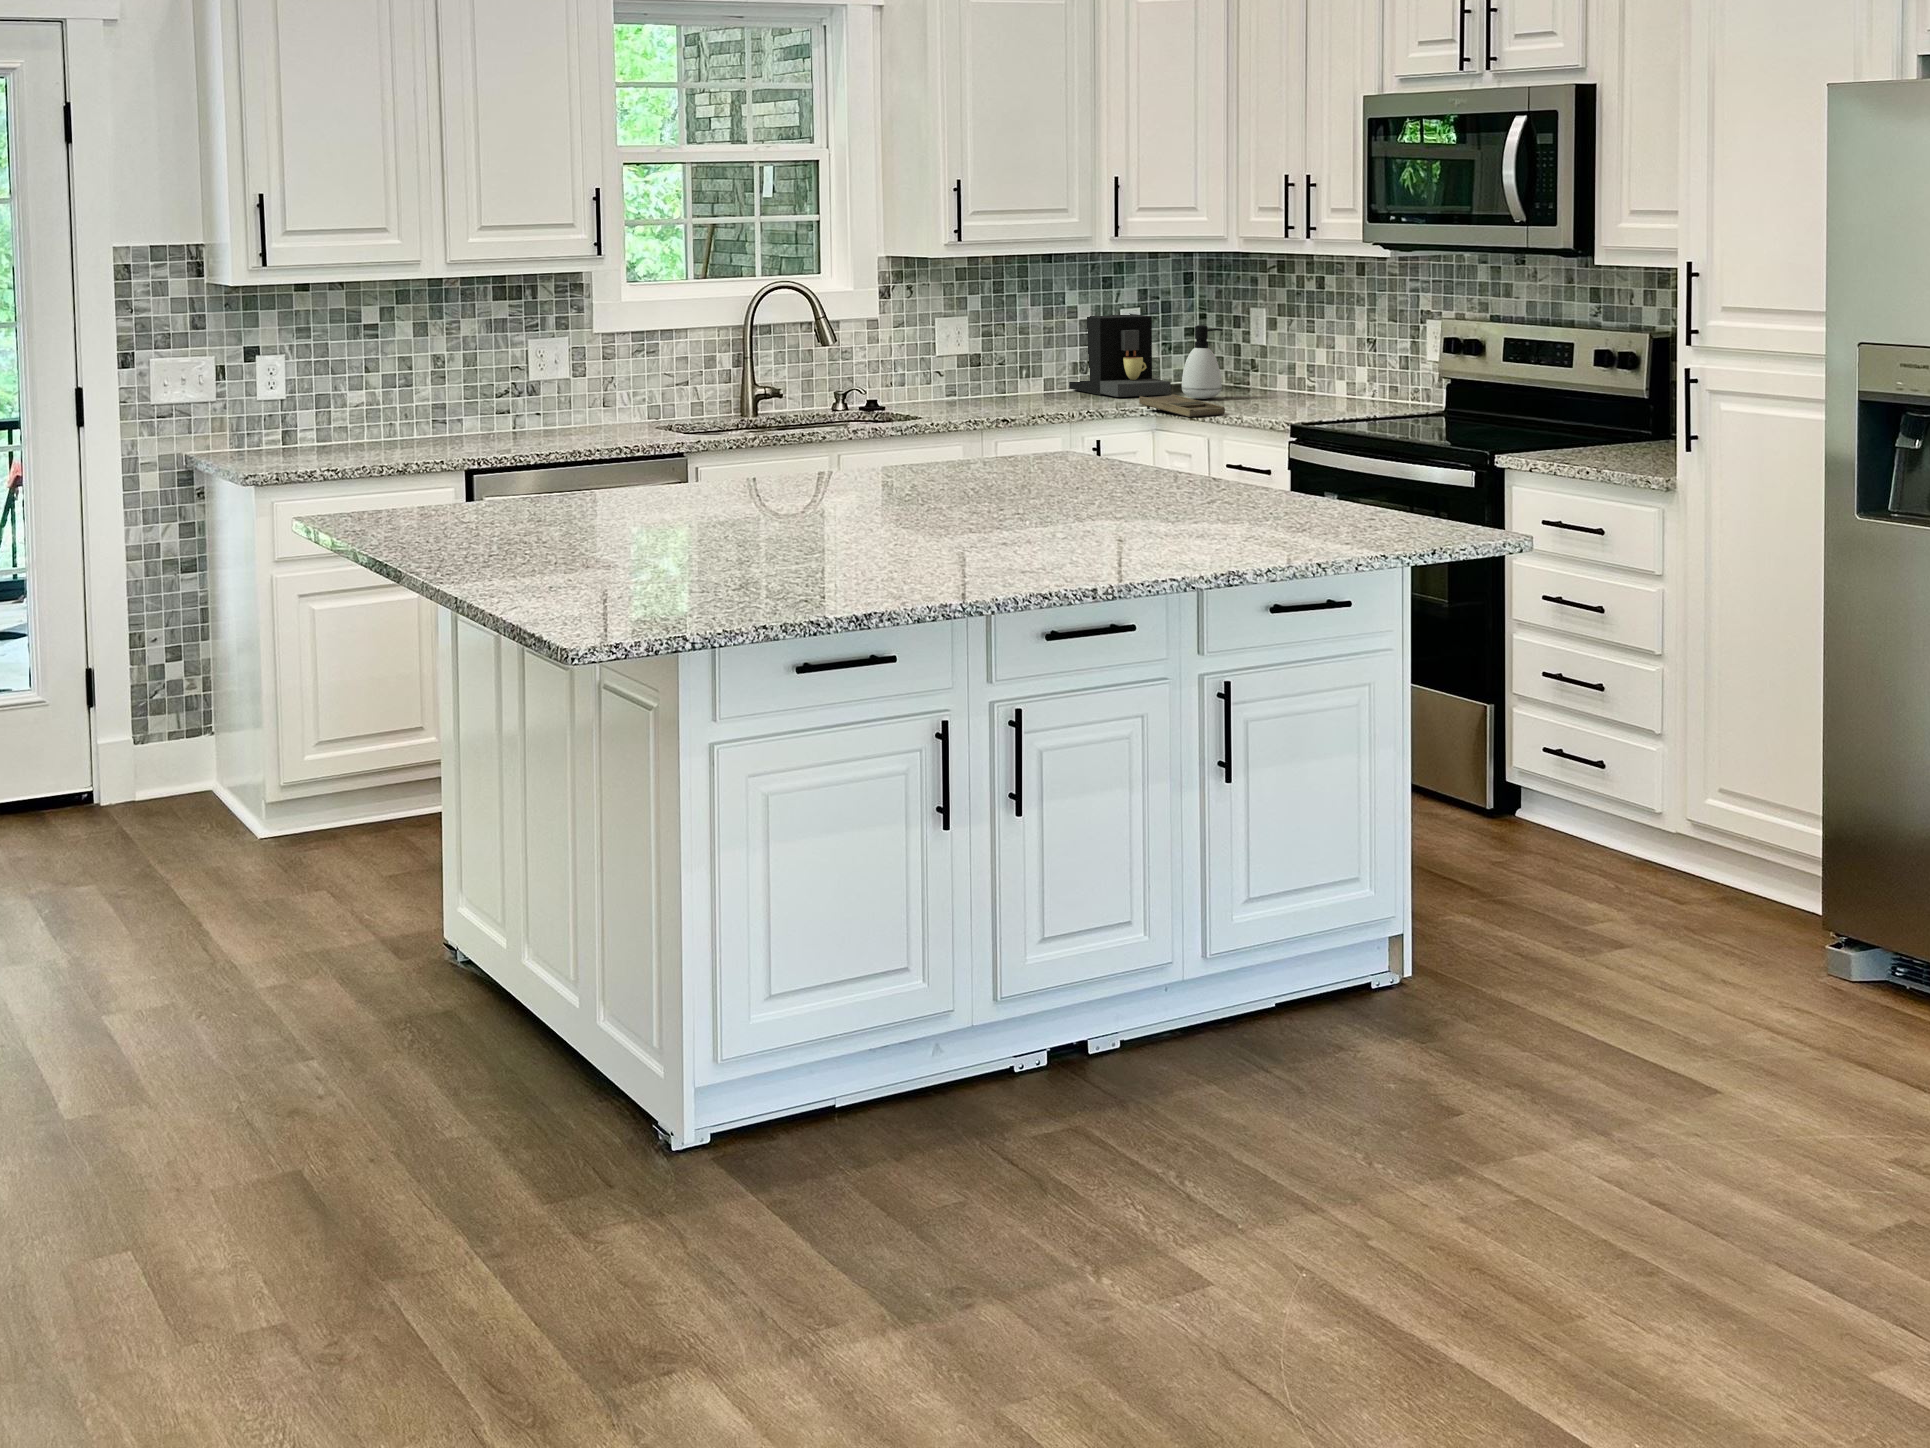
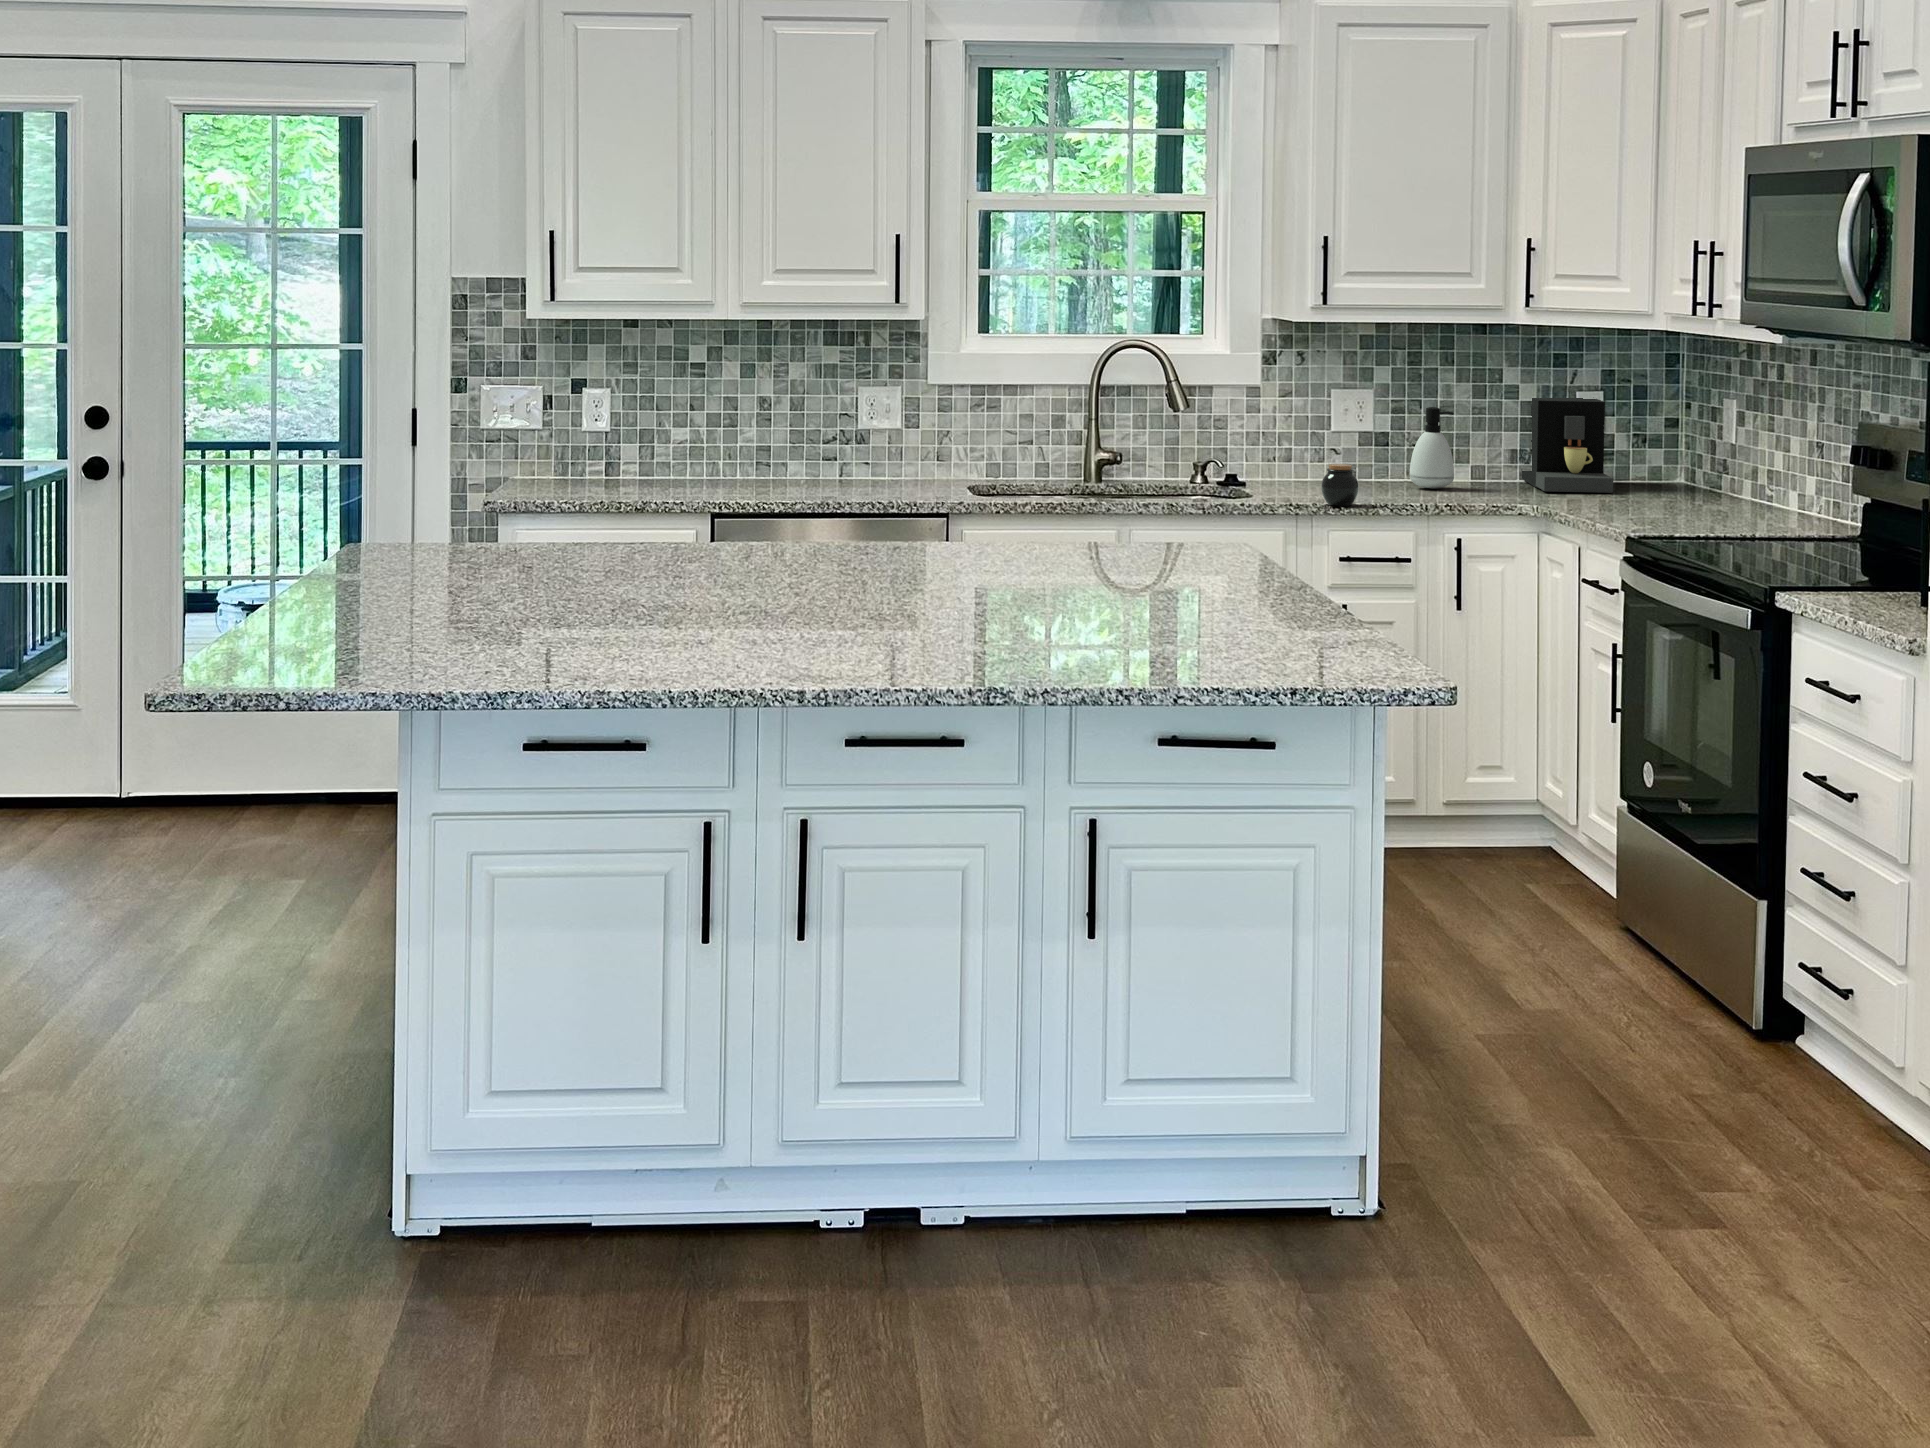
soap dispenser: present [1182,325,1223,399] -> present [1410,407,1454,488]
jar: none [970,383,1003,421] -> present [1321,464,1359,506]
tray: present [1139,394,1225,417] -> none [1527,492,1605,519]

